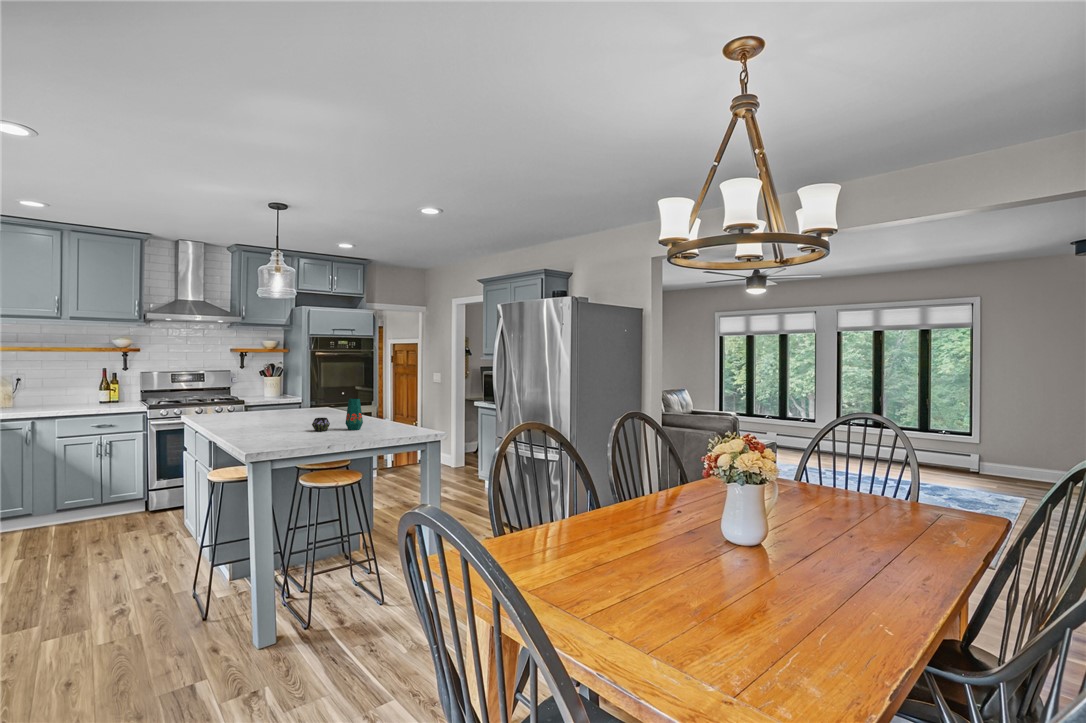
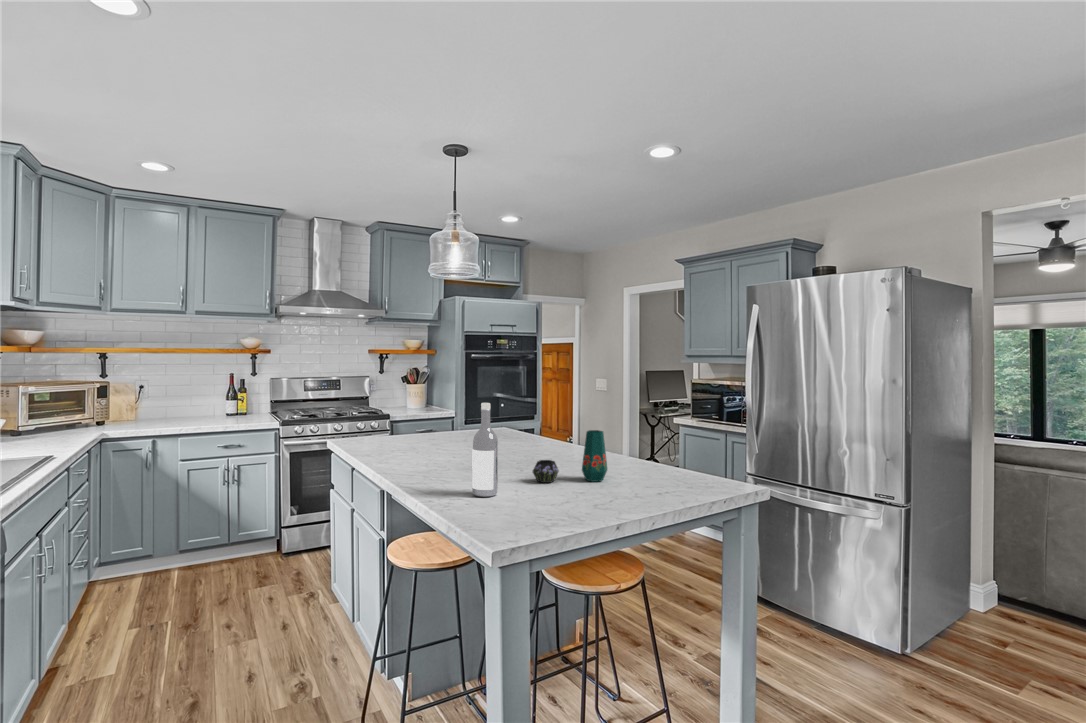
wine bottle: none [264,381,281,437] -> present [472,403,498,497]

